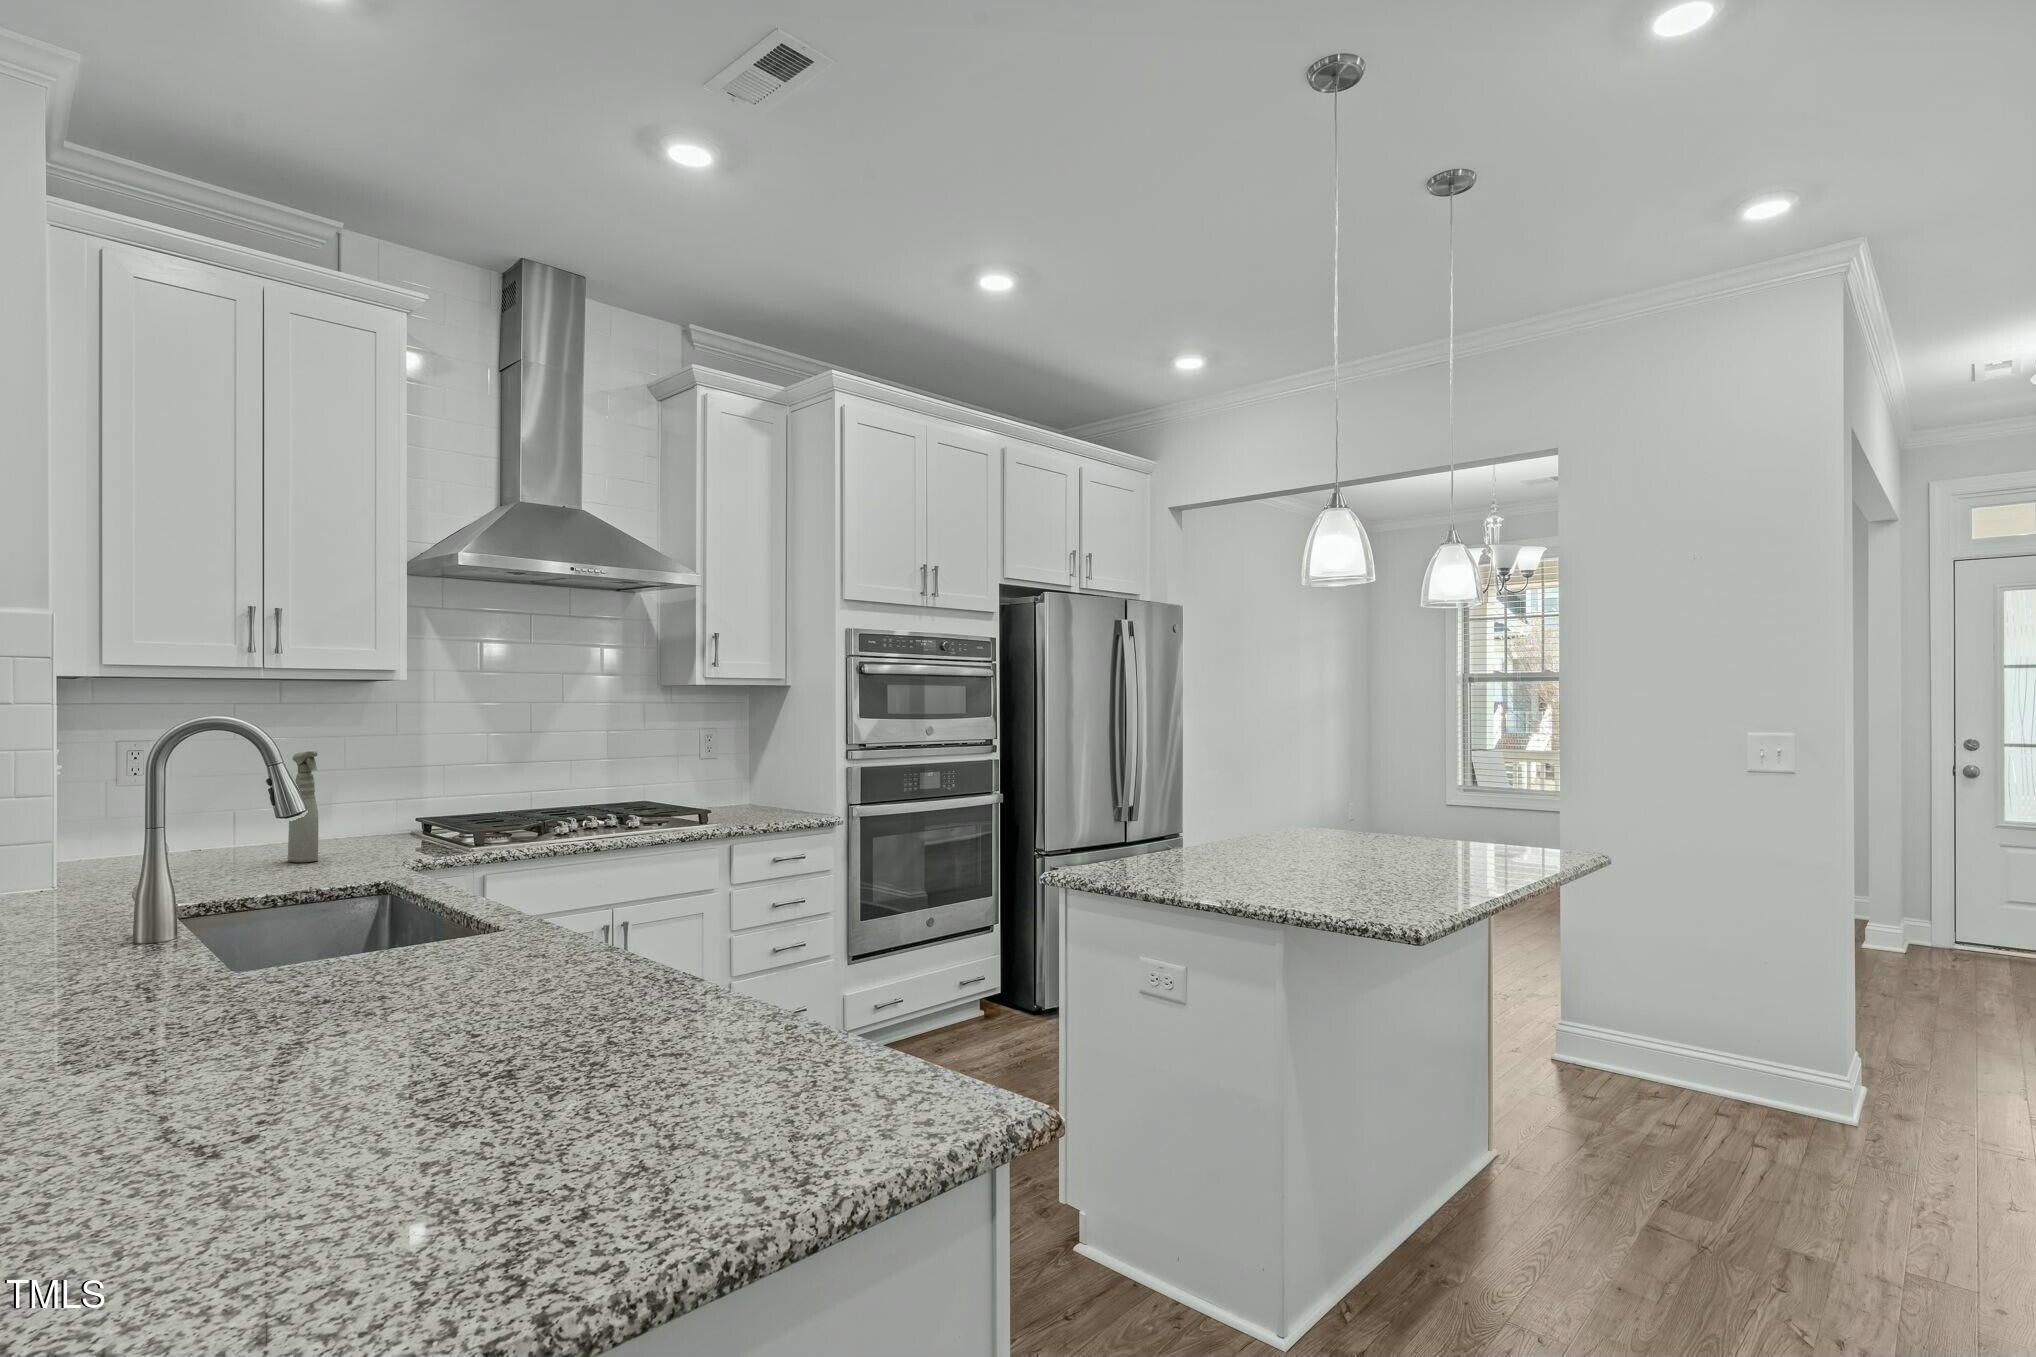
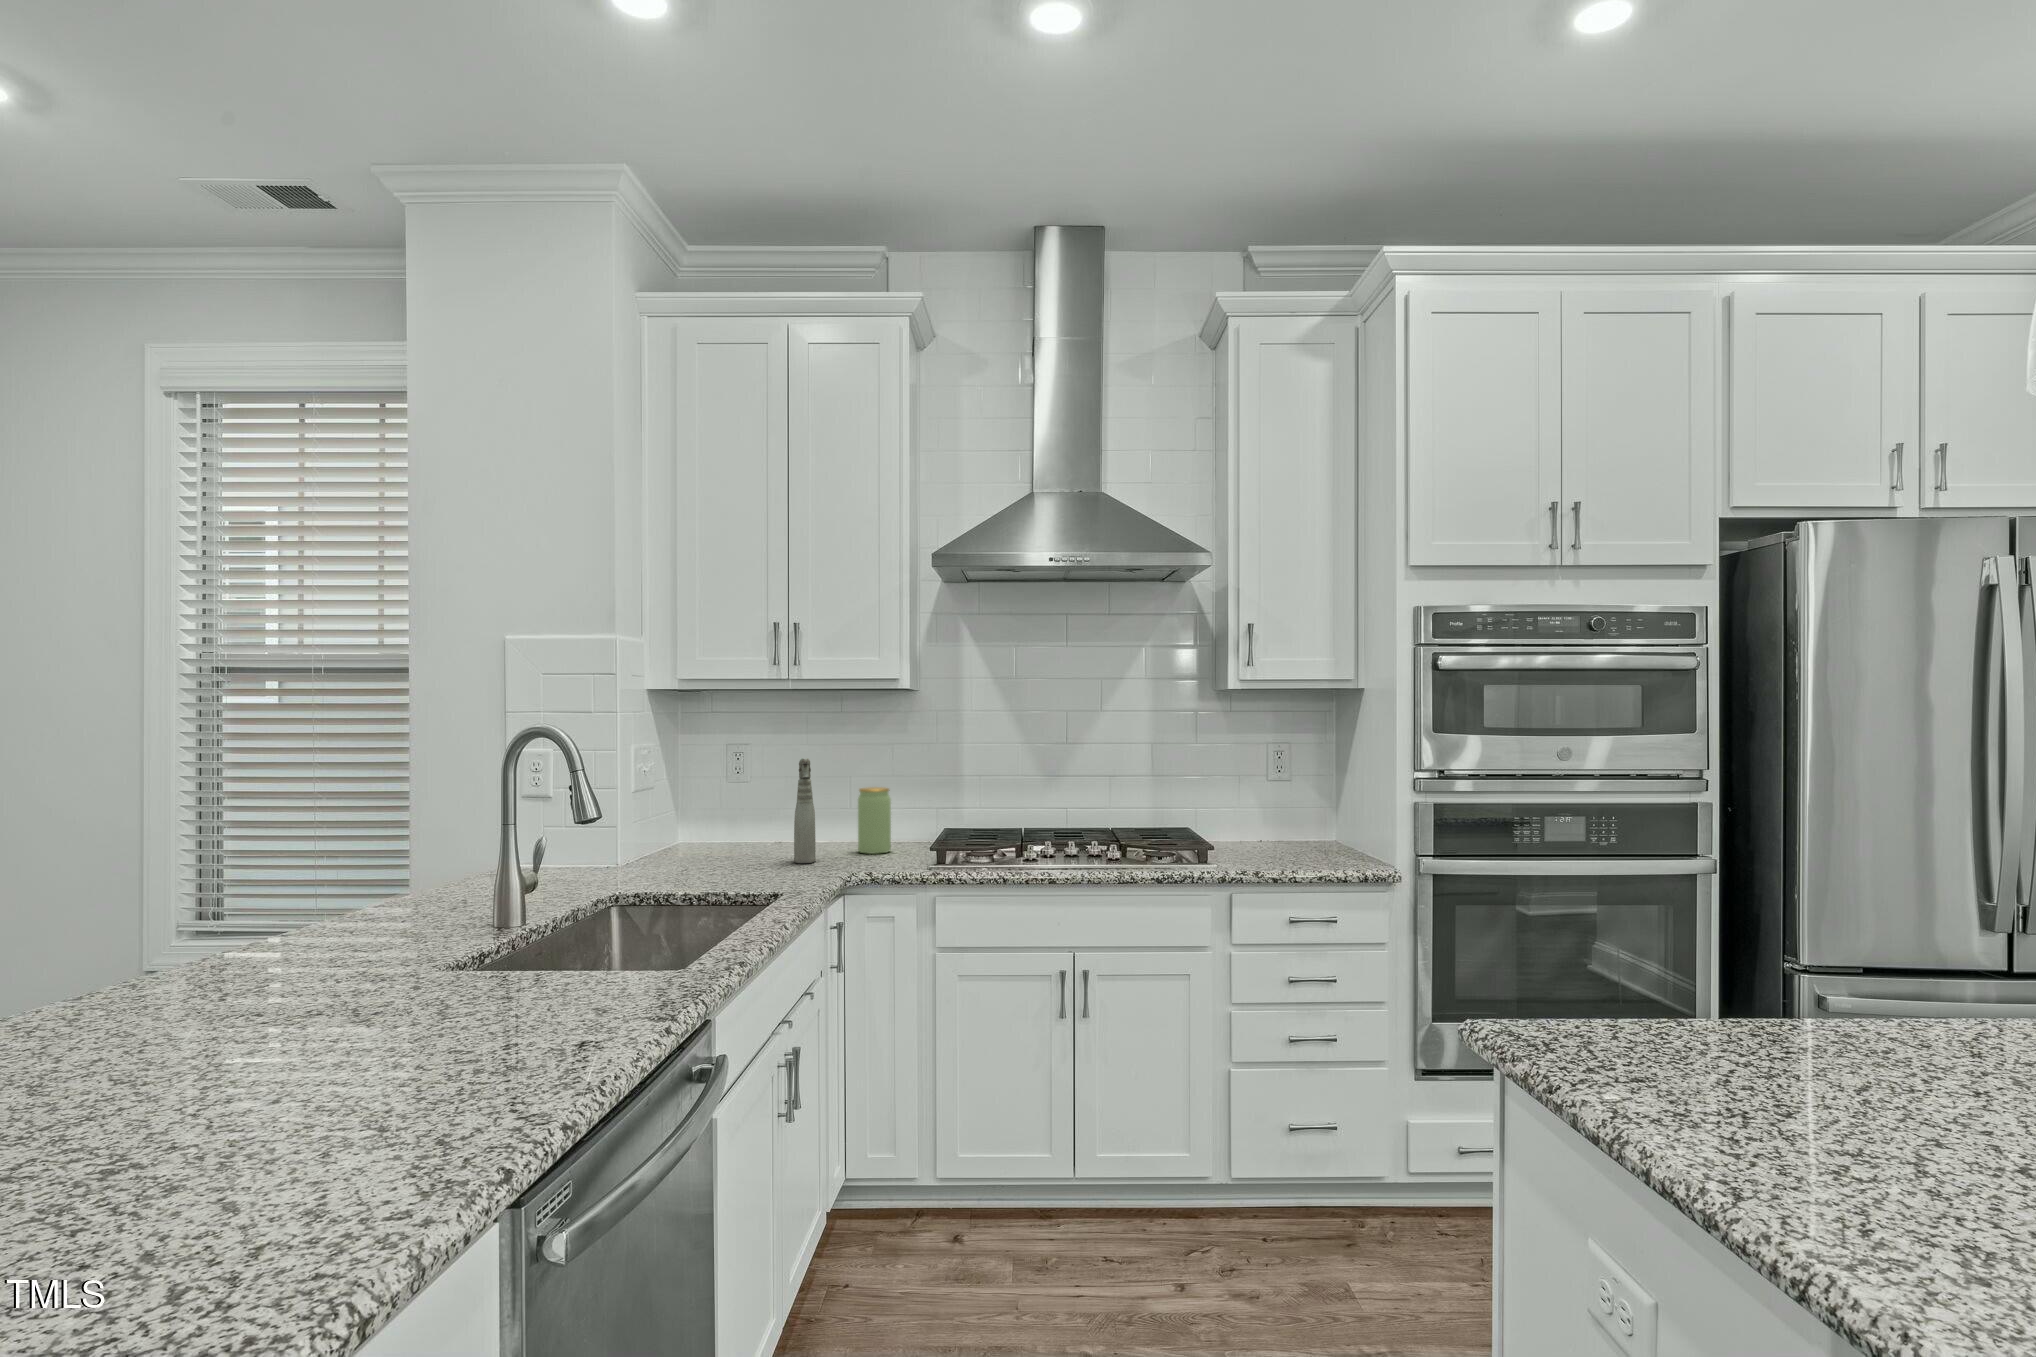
jar: none [333,781,373,849] -> present [858,787,891,854]

